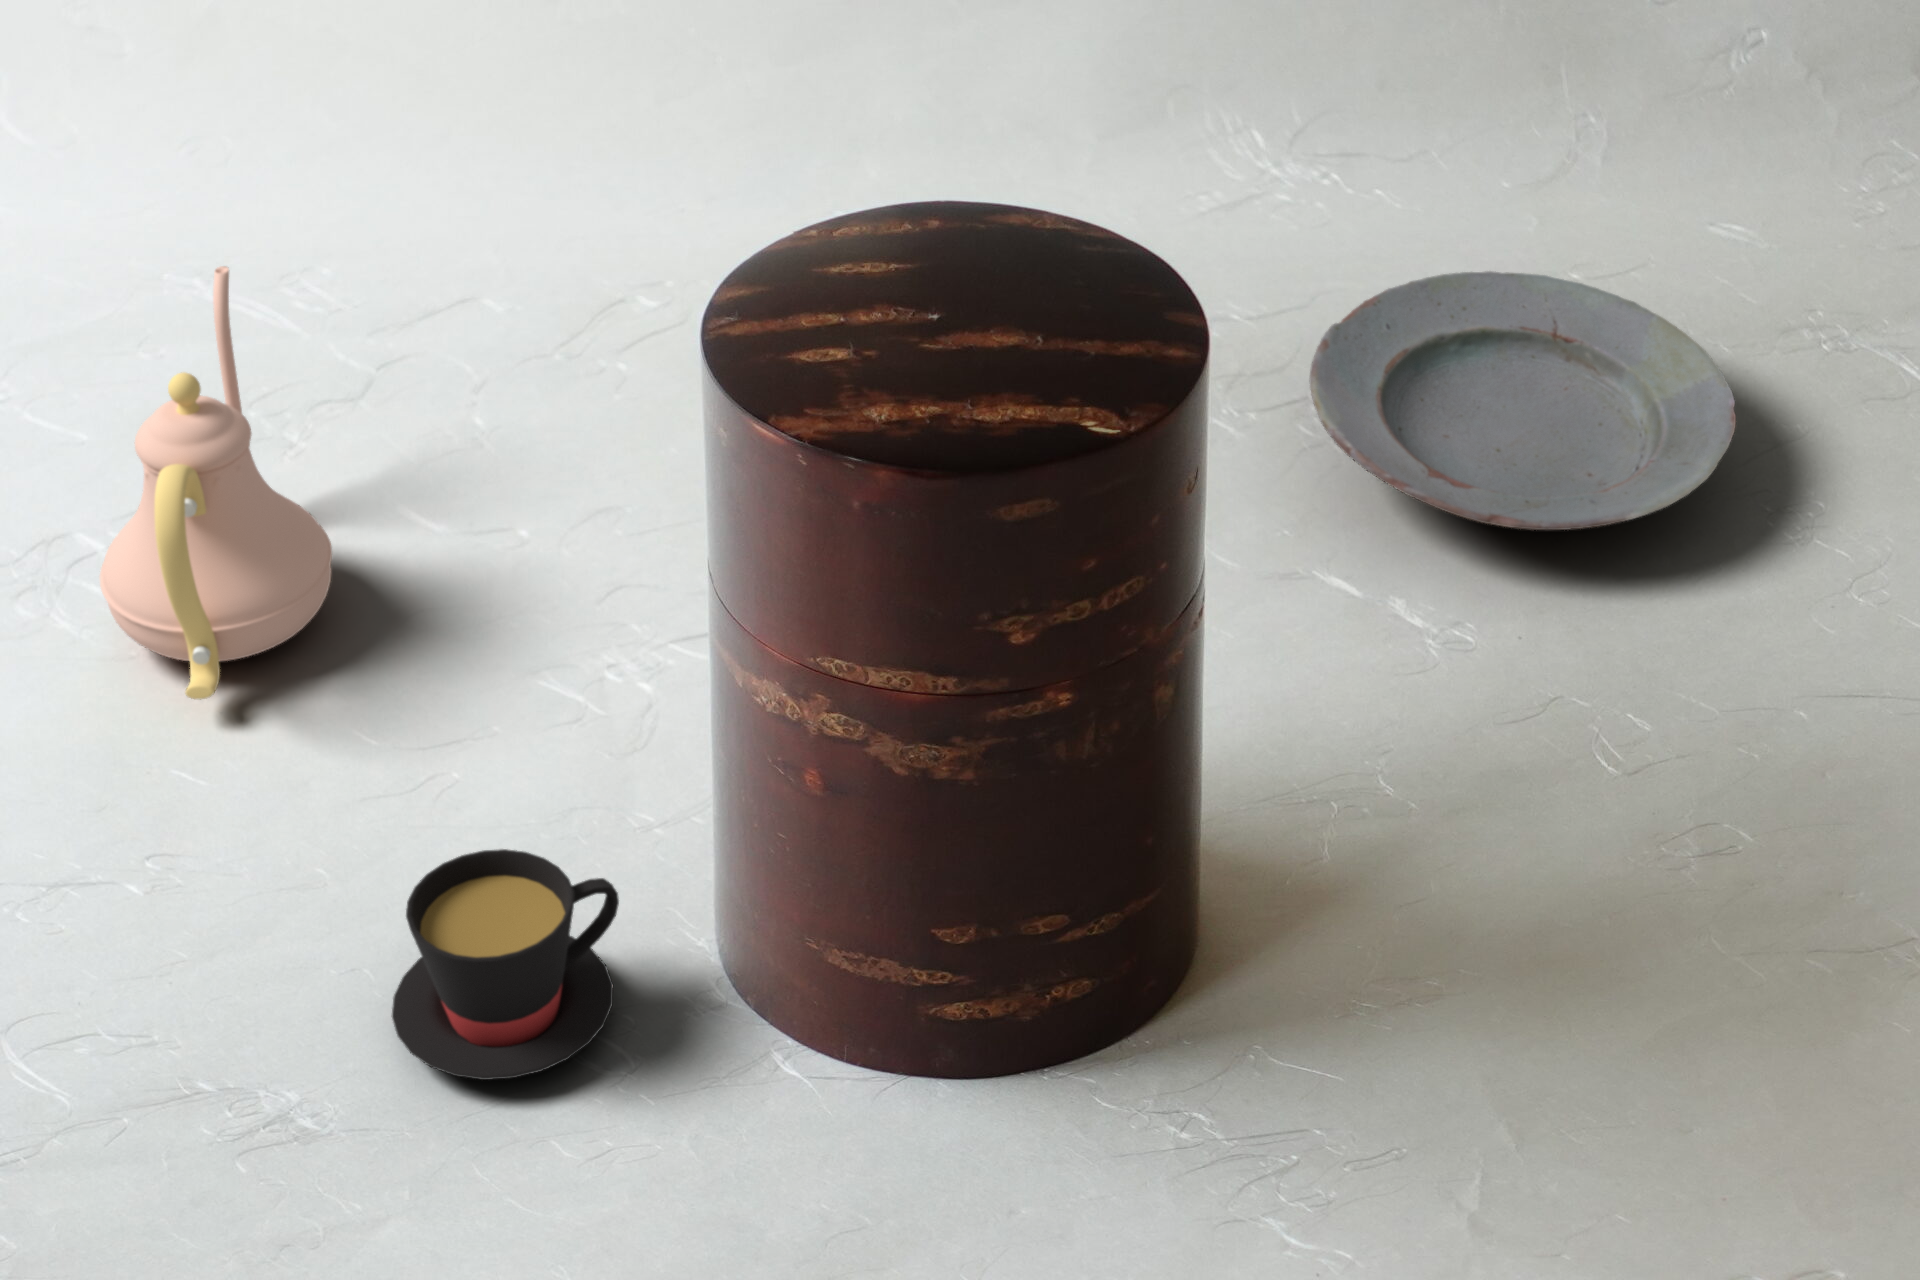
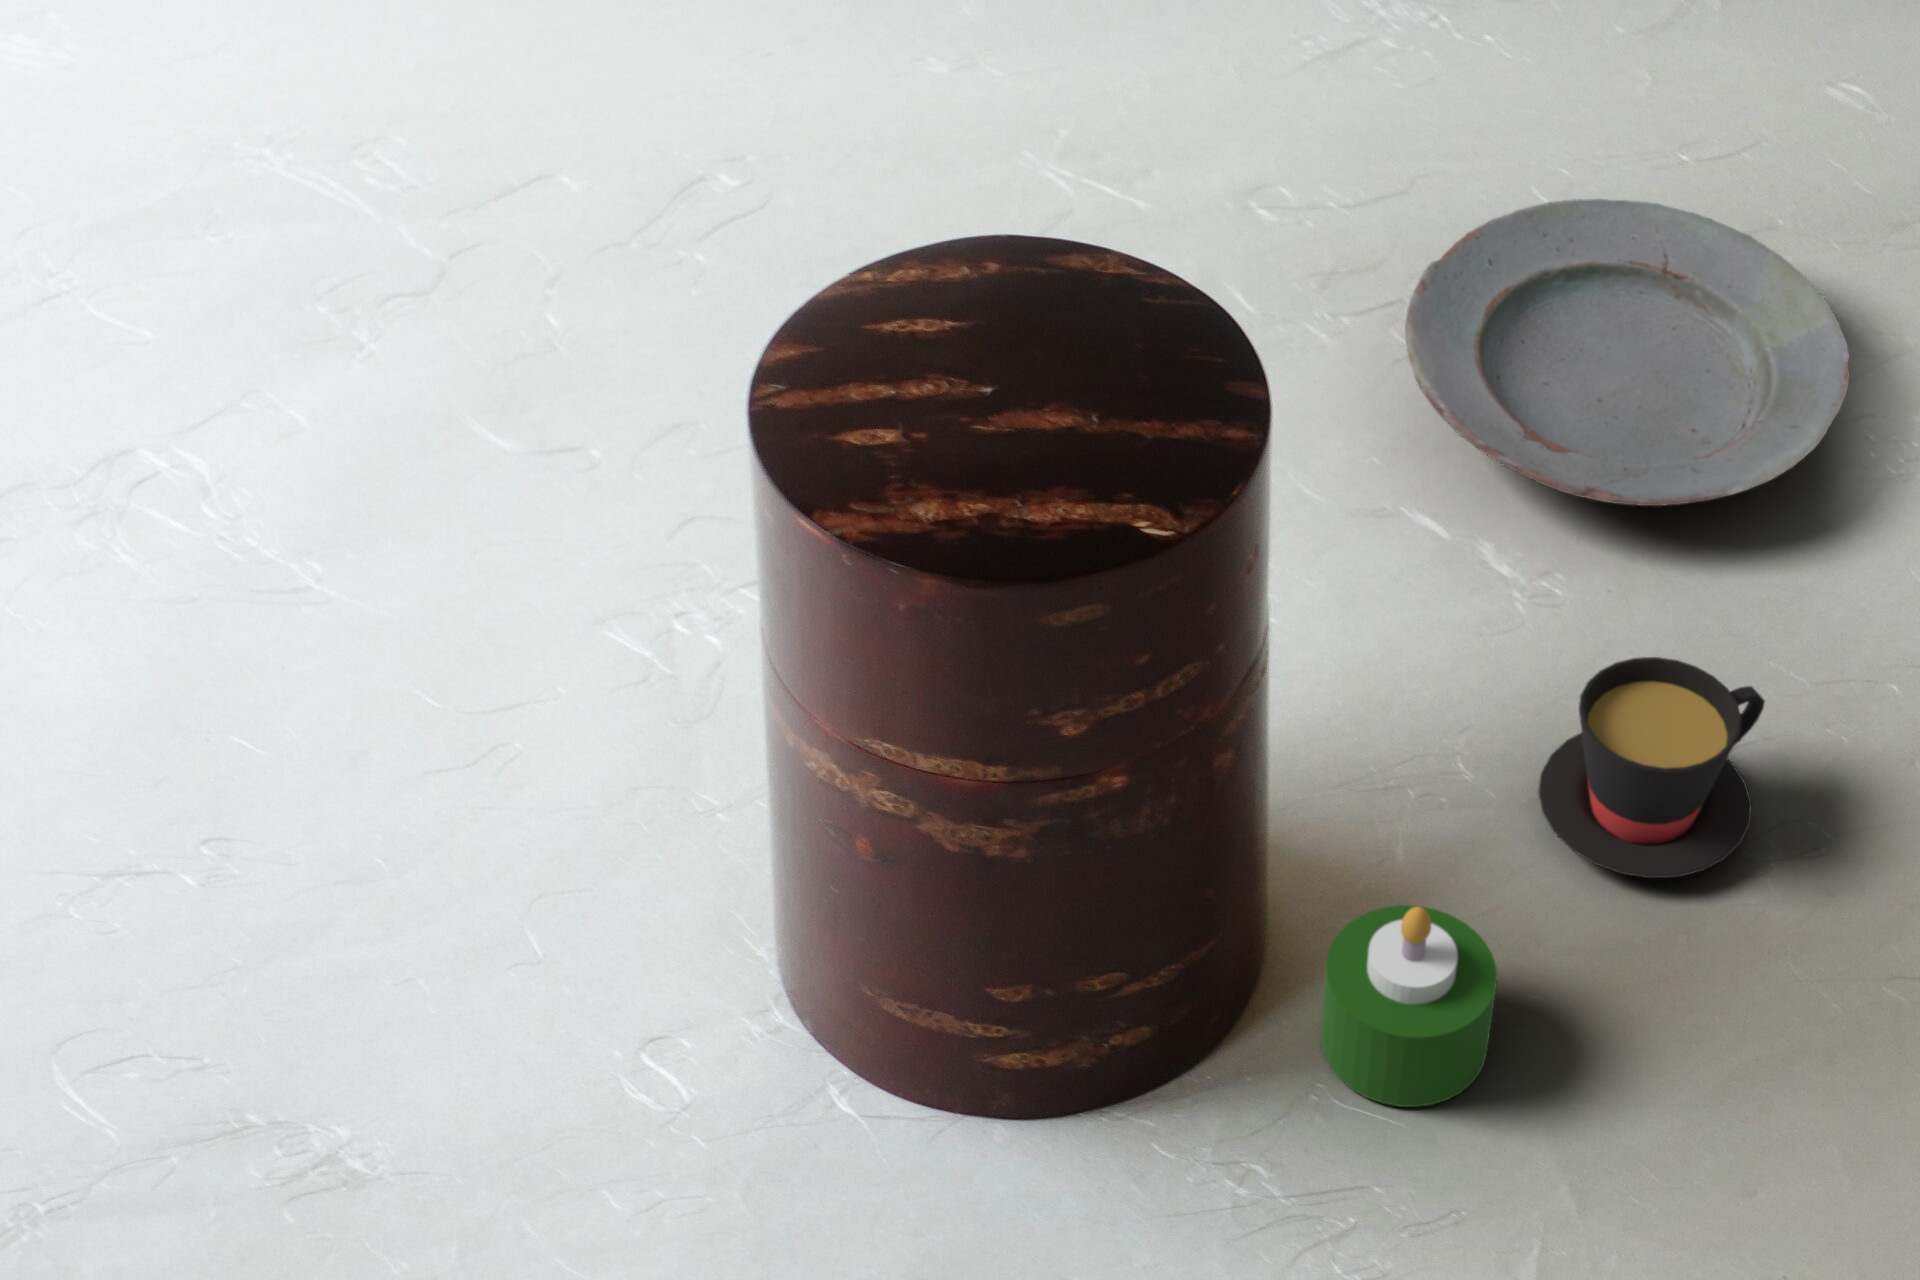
teapot: present [100,266,332,700] -> none [169,213,402,678]
teacup: present [392,849,619,1080] -> present [1538,657,1765,878]
candle: none [1257,849,1429,1058] -> present [1321,905,1497,1107]

